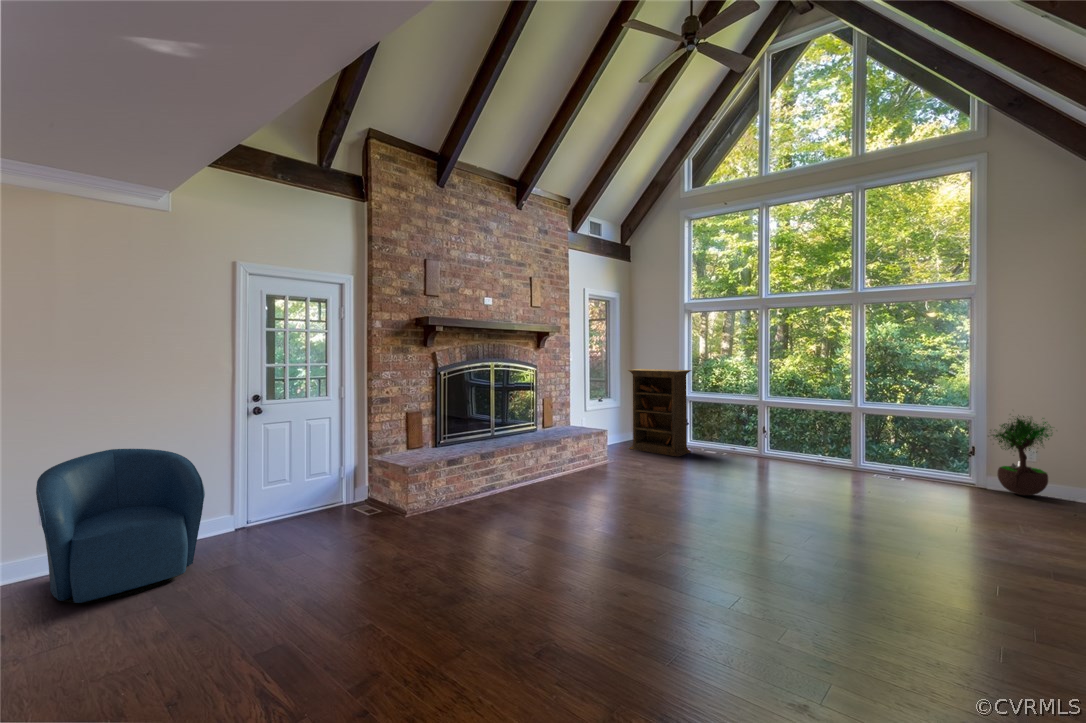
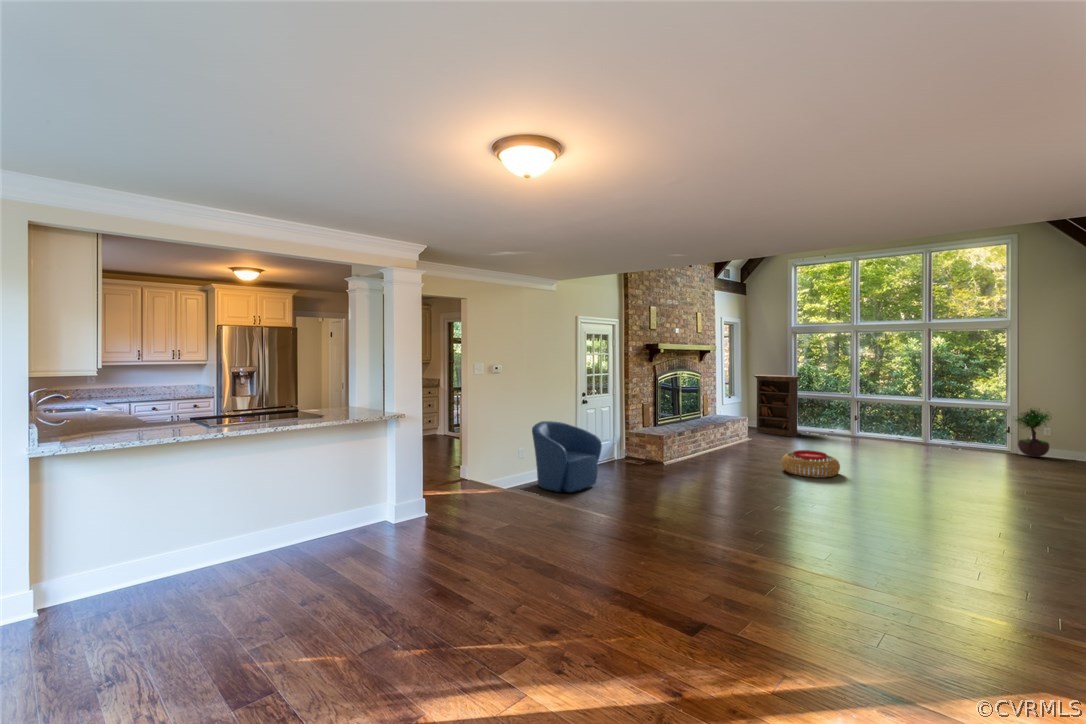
pouf: none [589,493,684,550] -> present [781,450,840,478]

